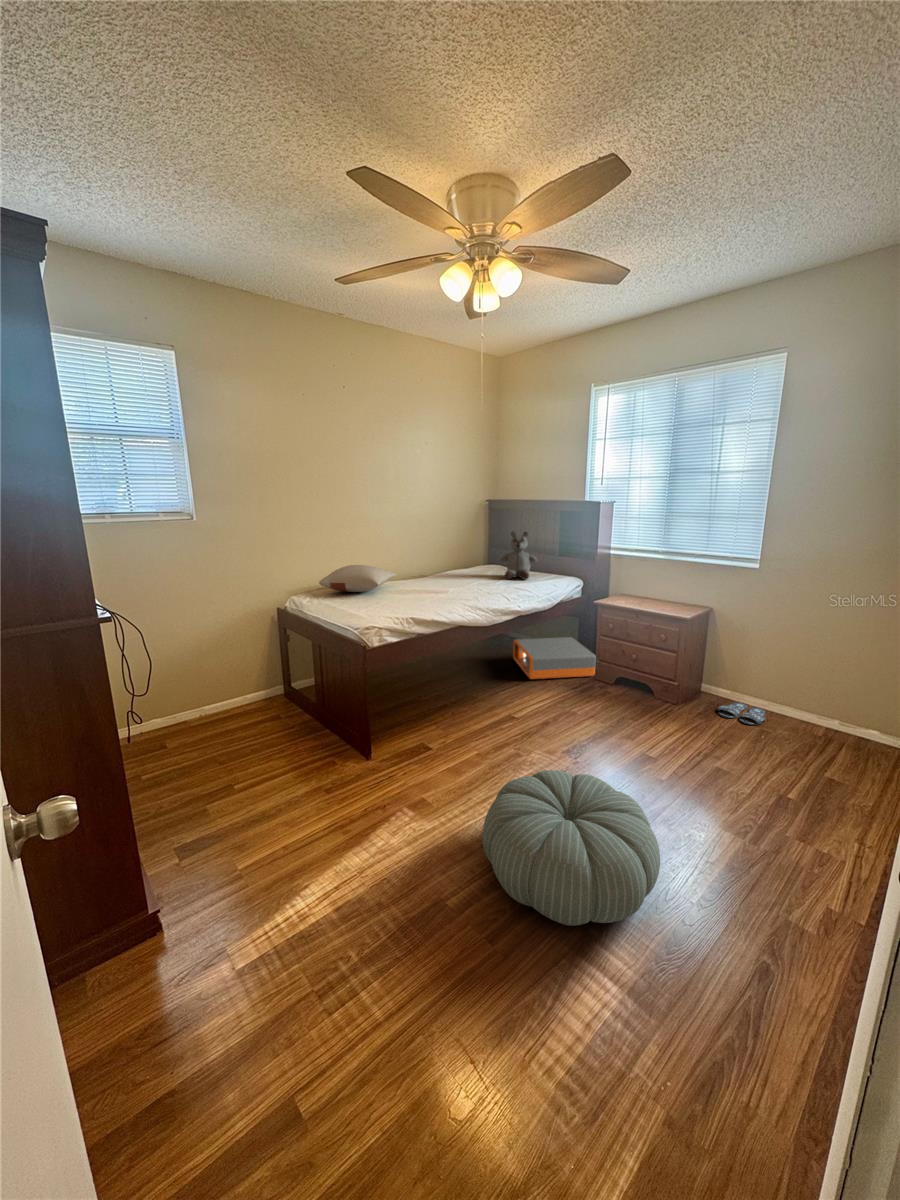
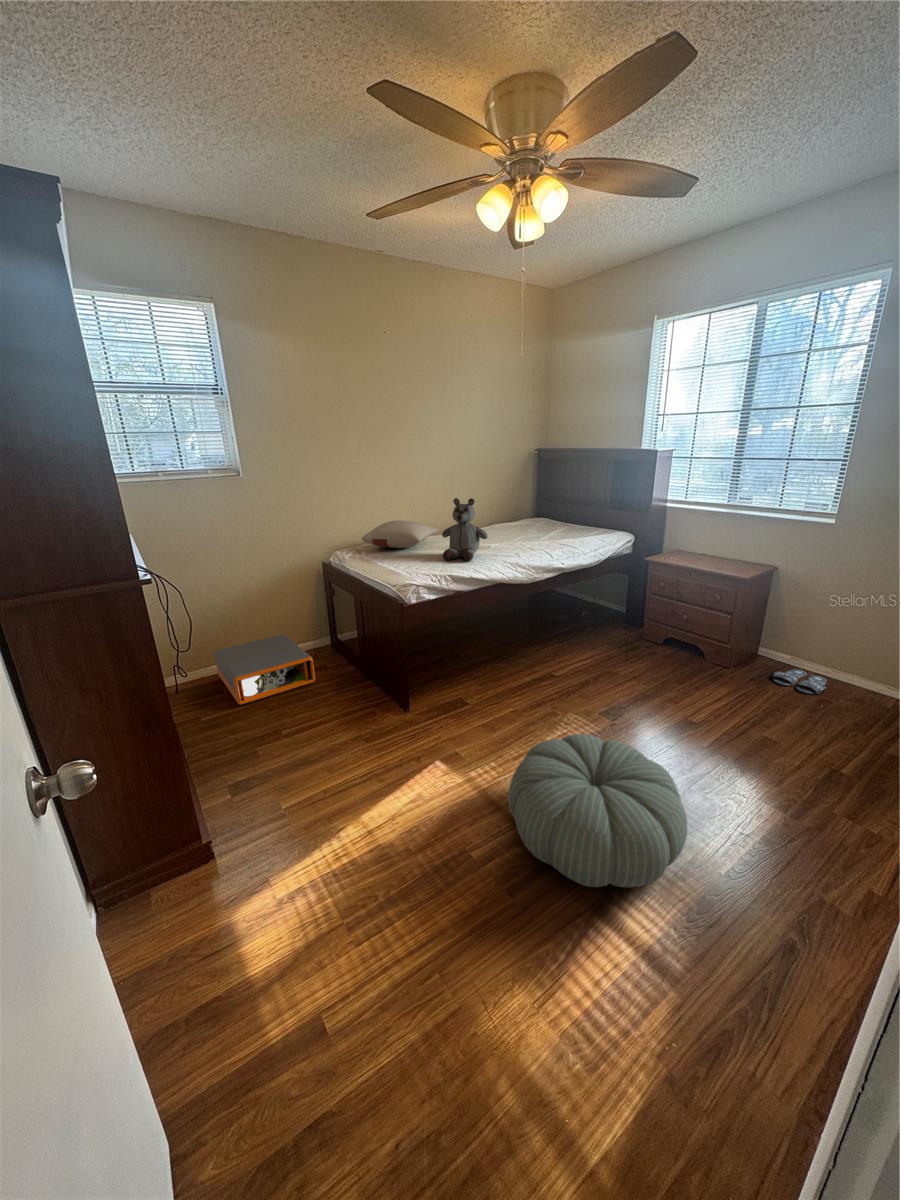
stuffed bear: present [500,532,538,580] -> present [442,498,488,561]
storage box: present [513,637,596,679] -> present [214,634,315,705]

